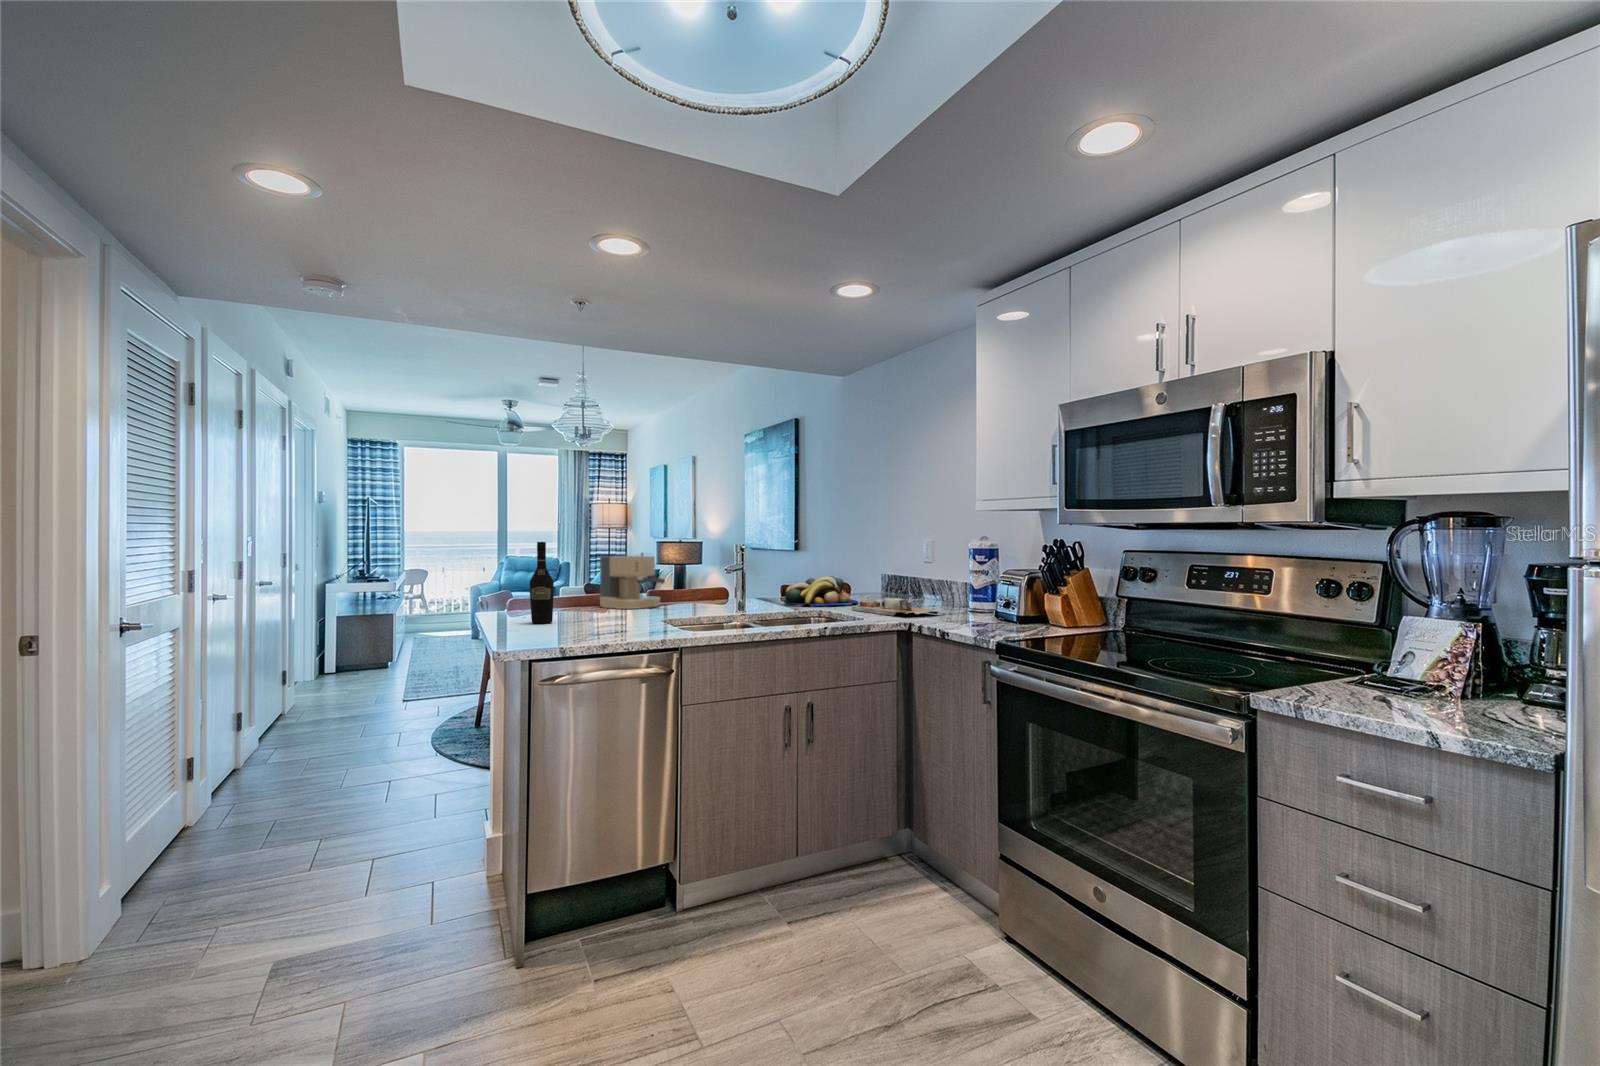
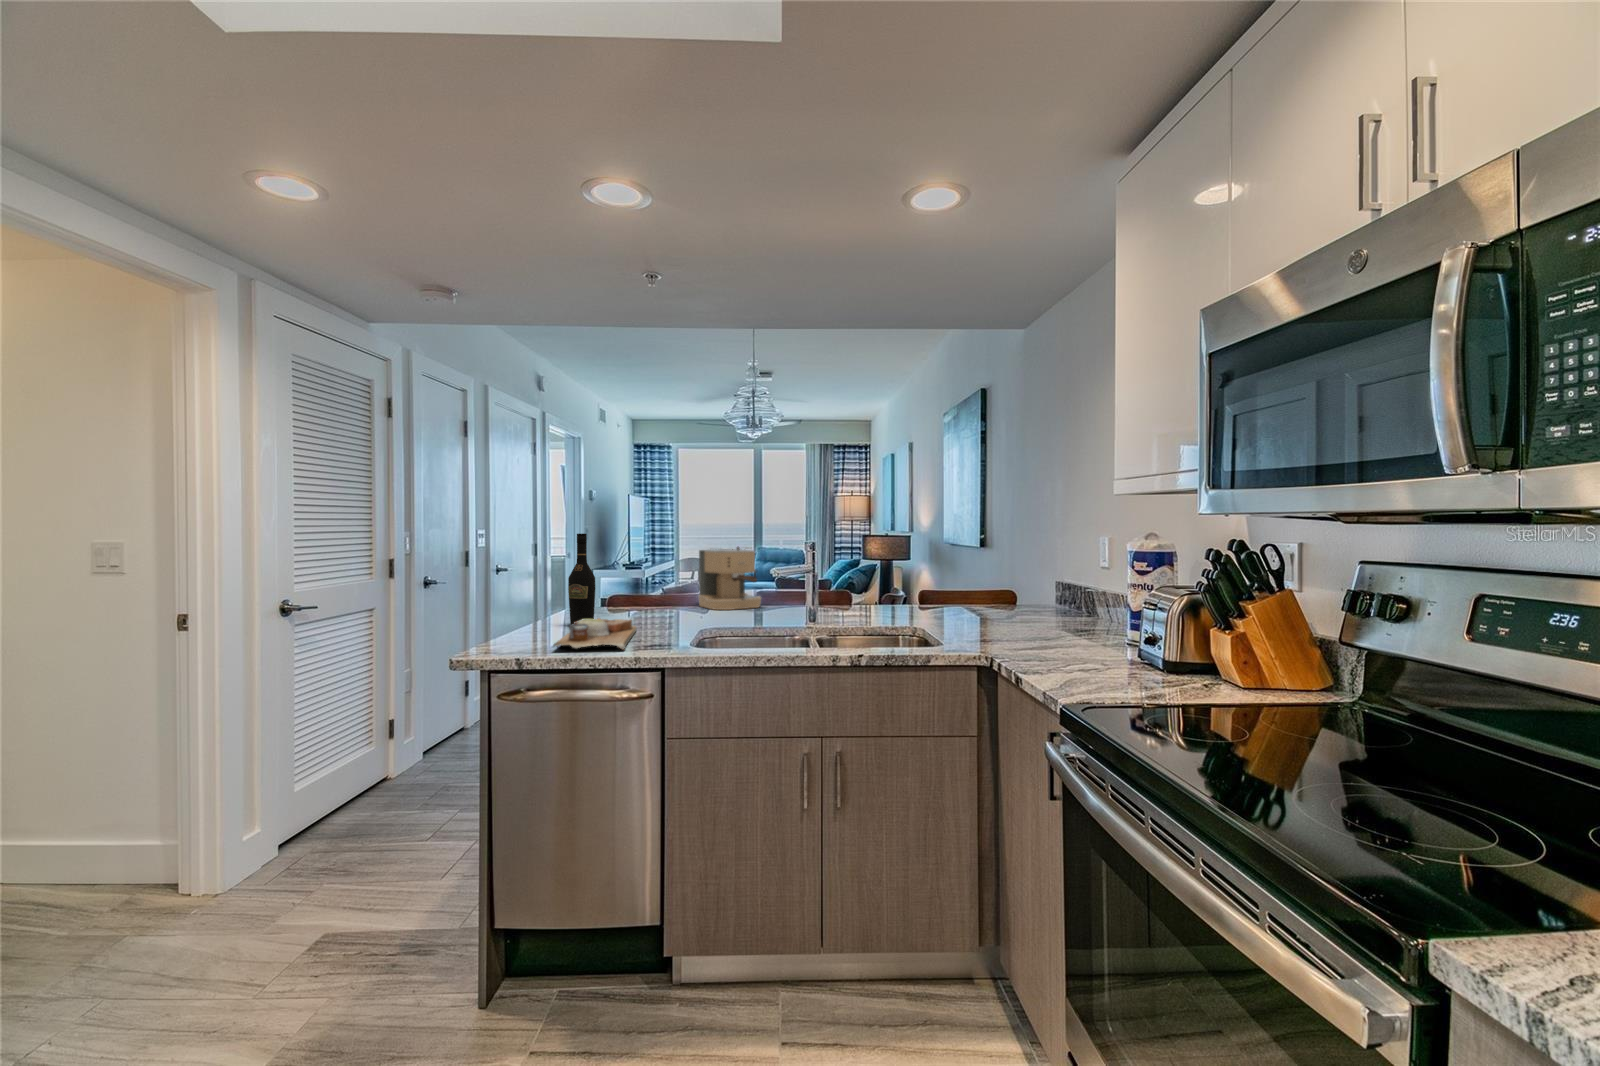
fruit bowl: present [784,576,858,607] -> none [899,579,996,617]
cutting board: present [852,598,942,616] -> present [553,618,637,650]

